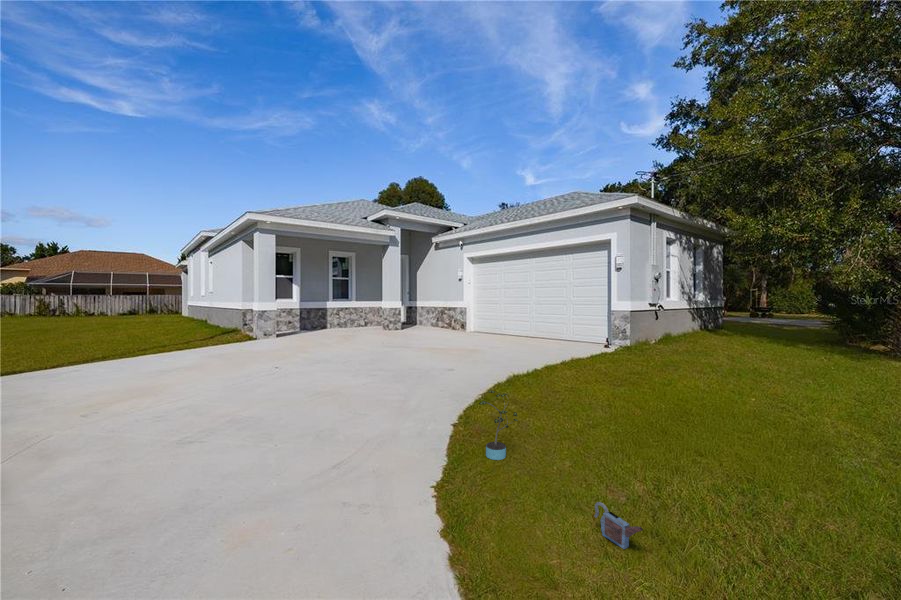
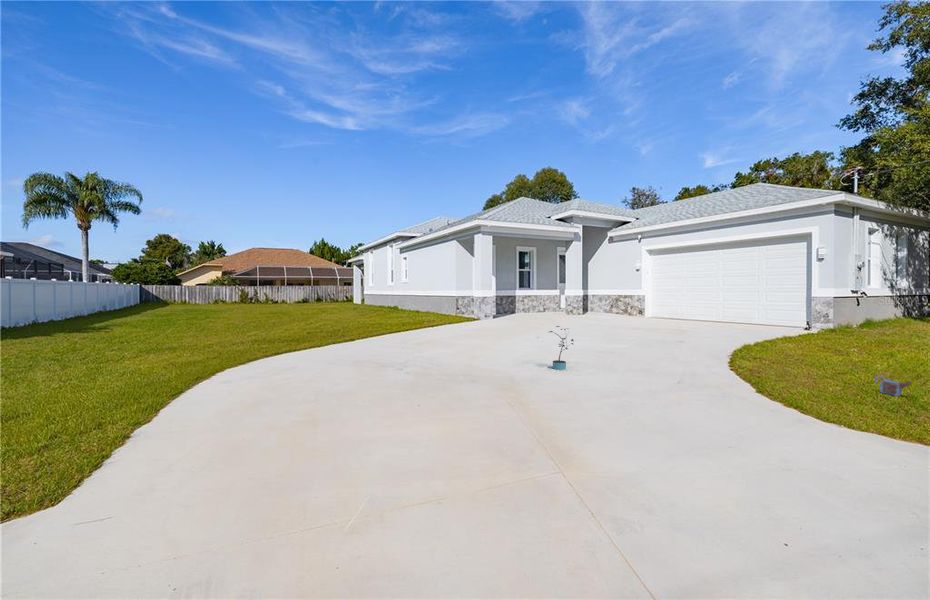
potted plant: present [479,391,518,460] -> present [550,326,573,370]

